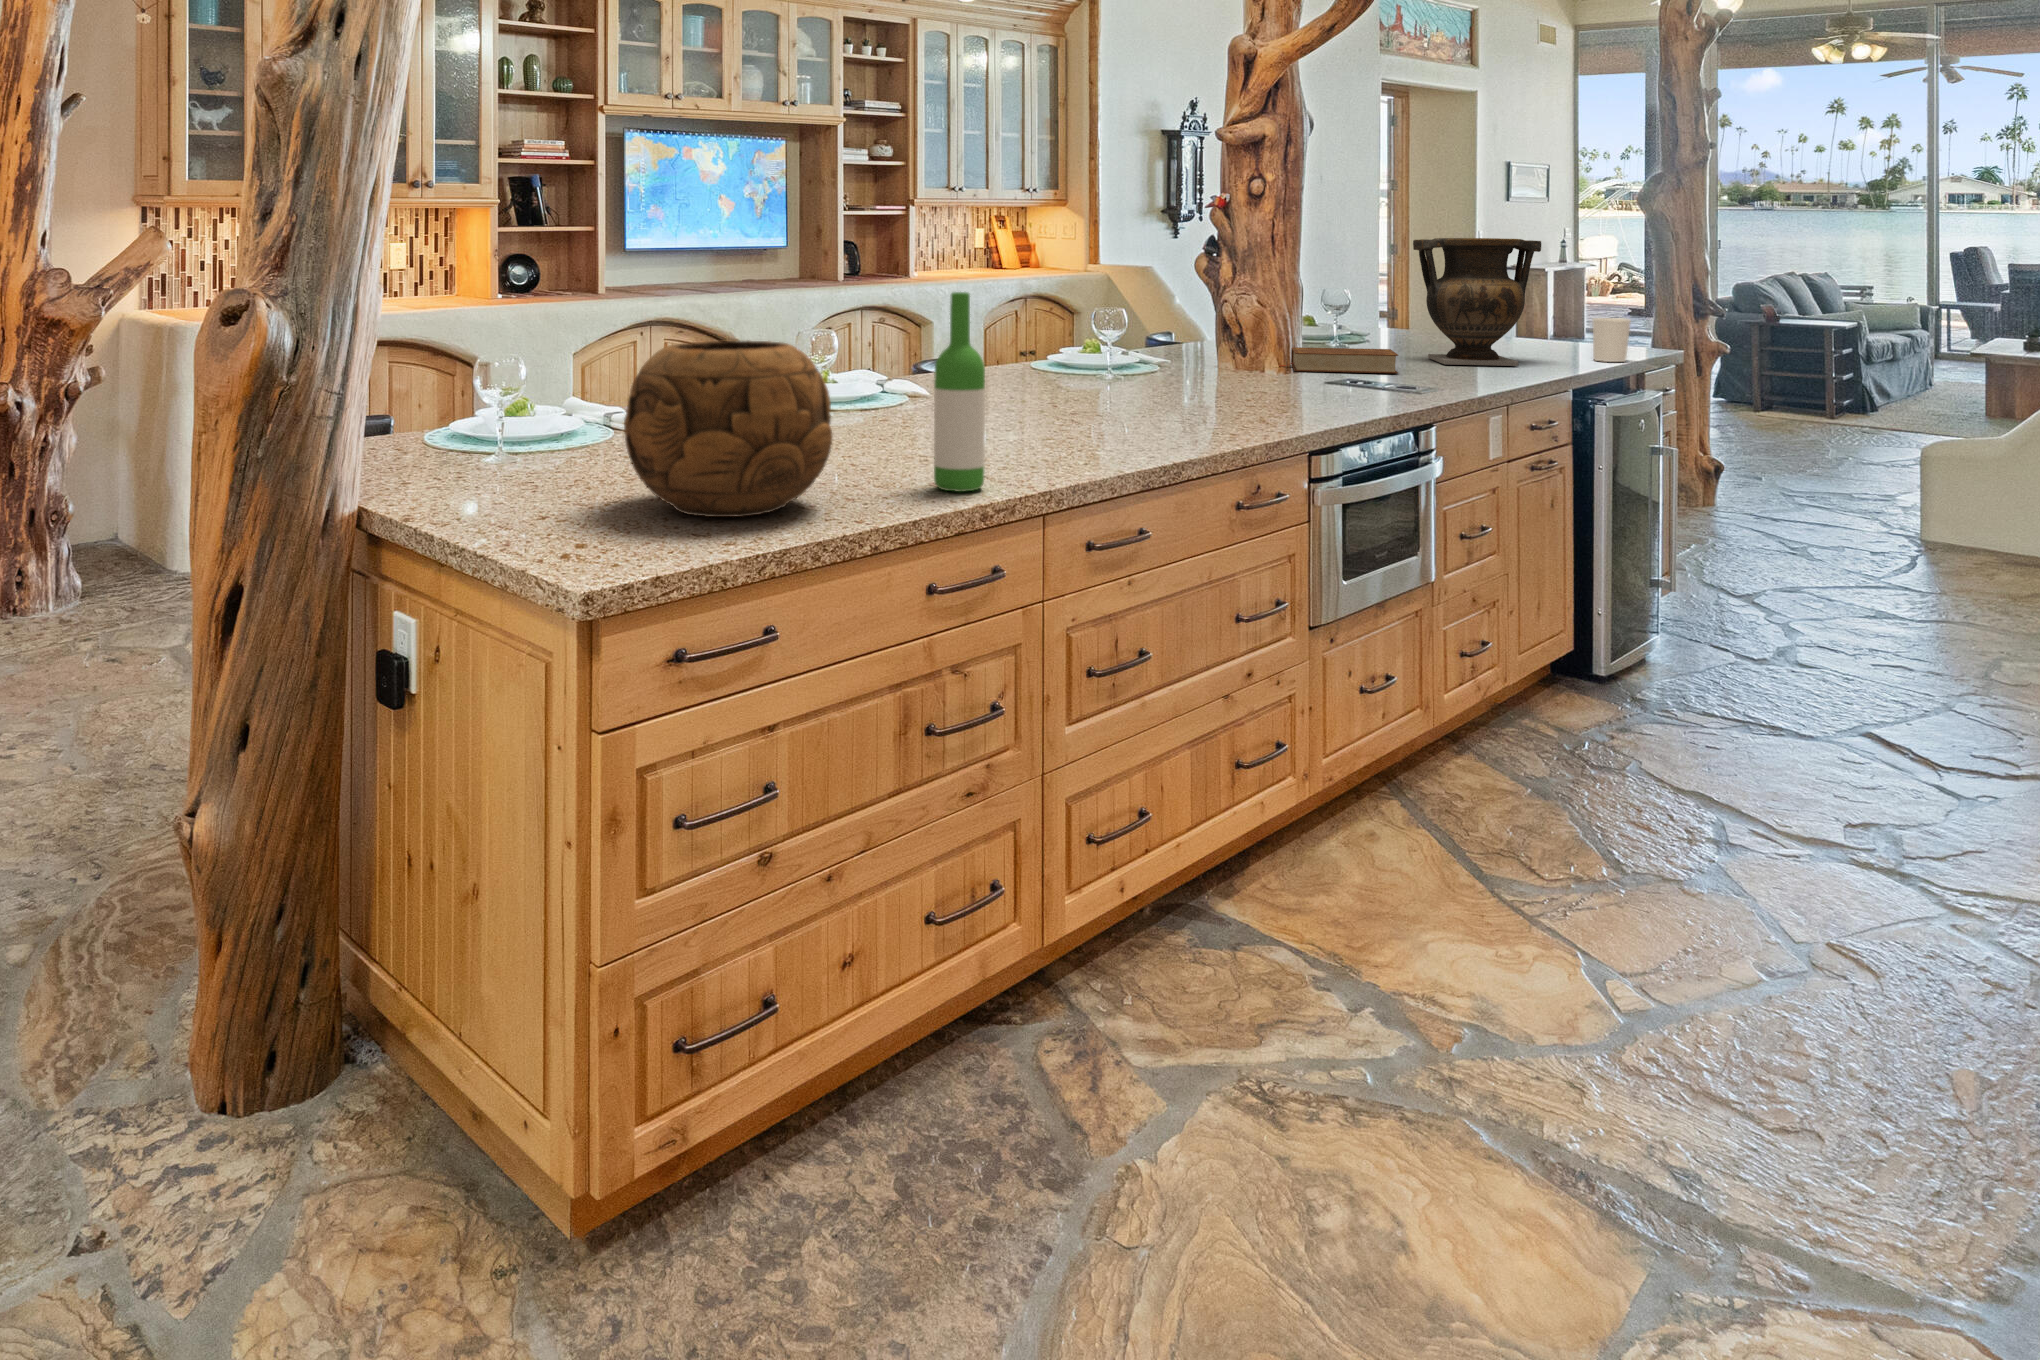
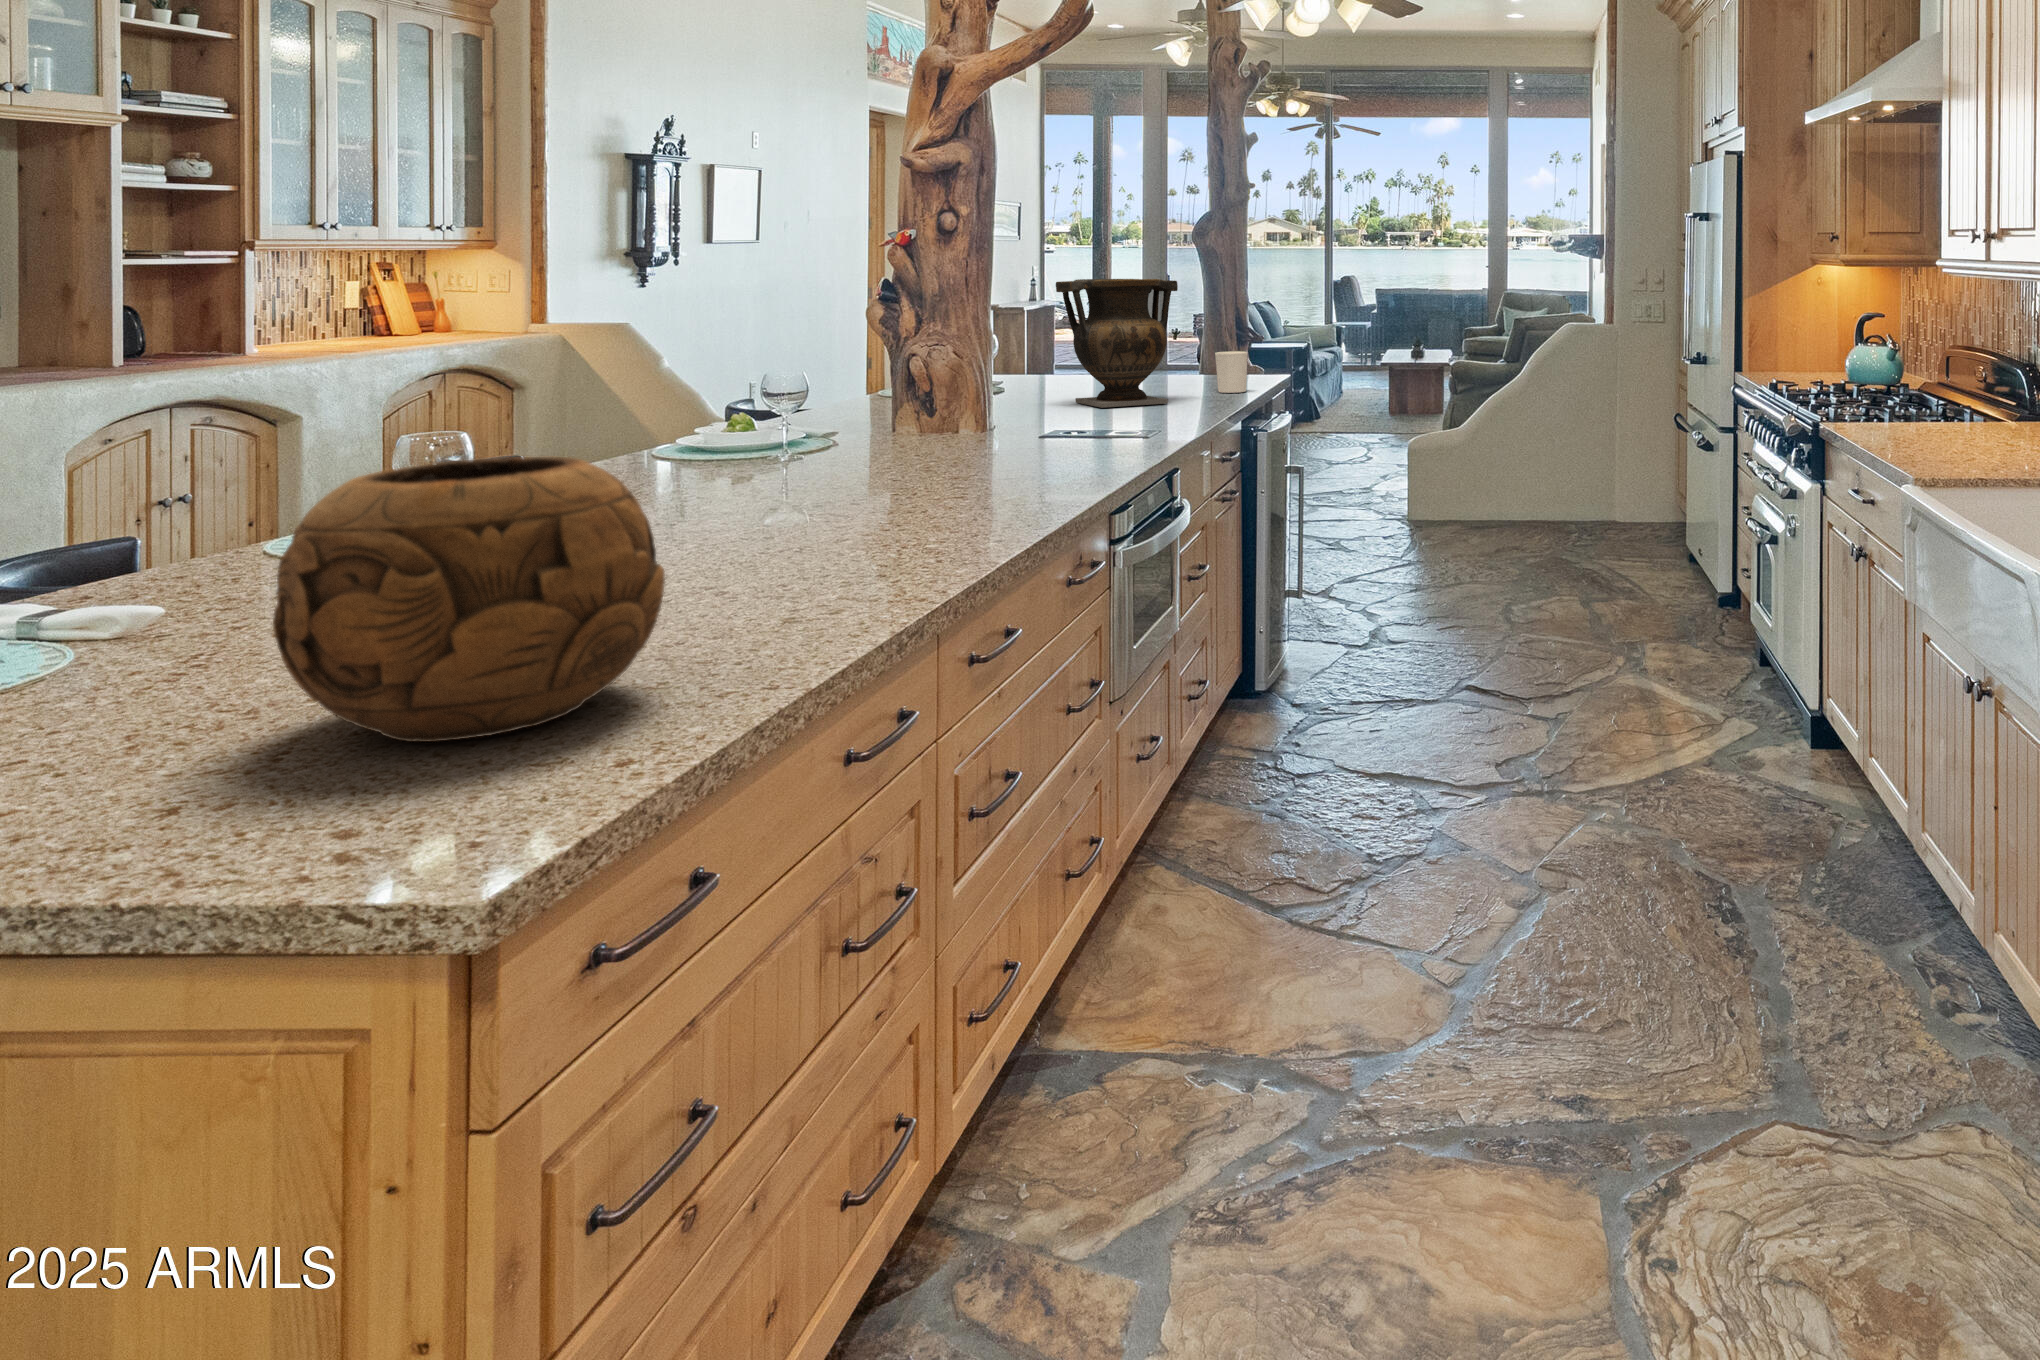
wine bottle: present [934,292,985,492] -> none [757,366,836,628]
book: present [1291,347,1398,373] -> none [935,397,1074,428]

